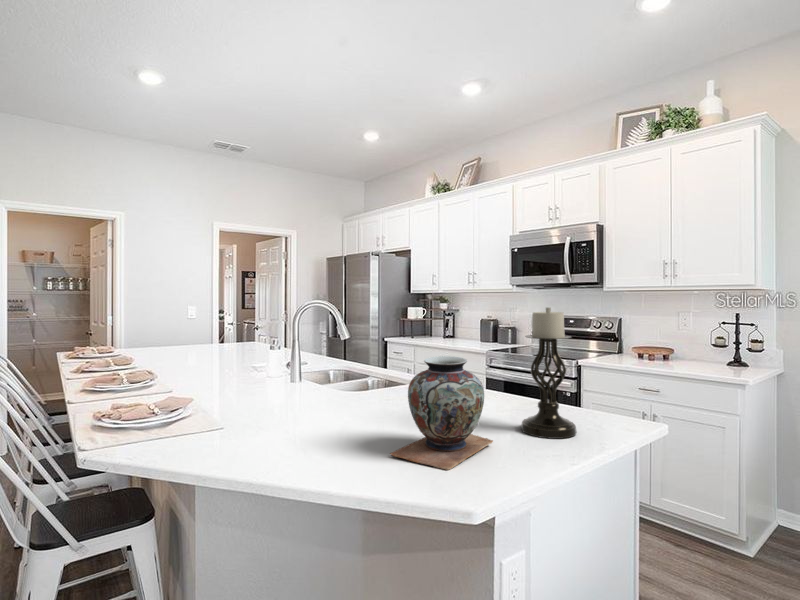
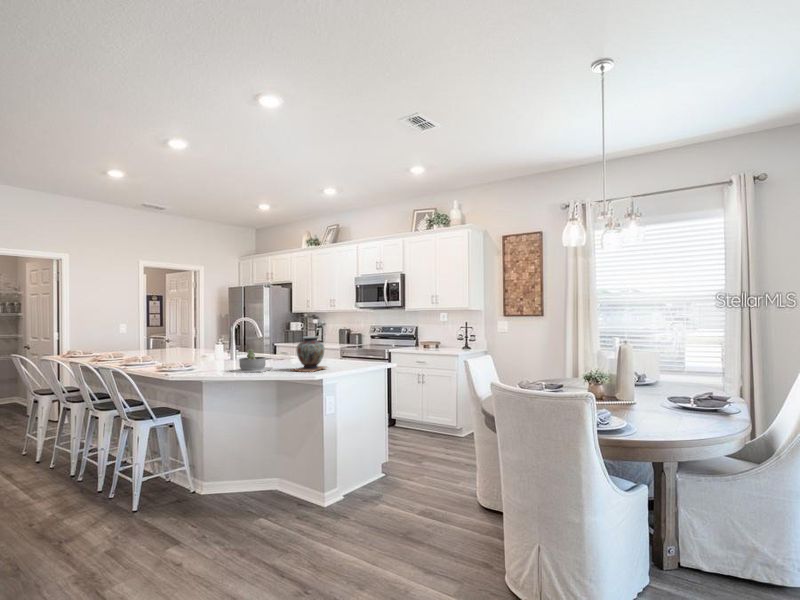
candle holder: present [521,308,577,439] -> none [341,318,362,367]
succulent planter: none [238,386,348,460] -> present [232,349,272,373]

